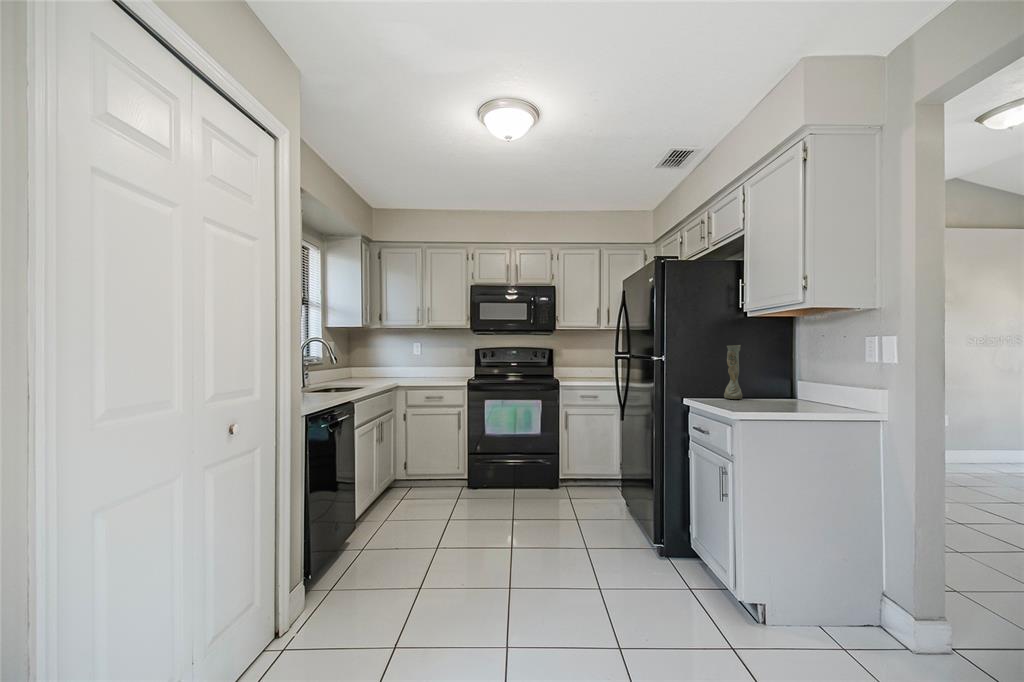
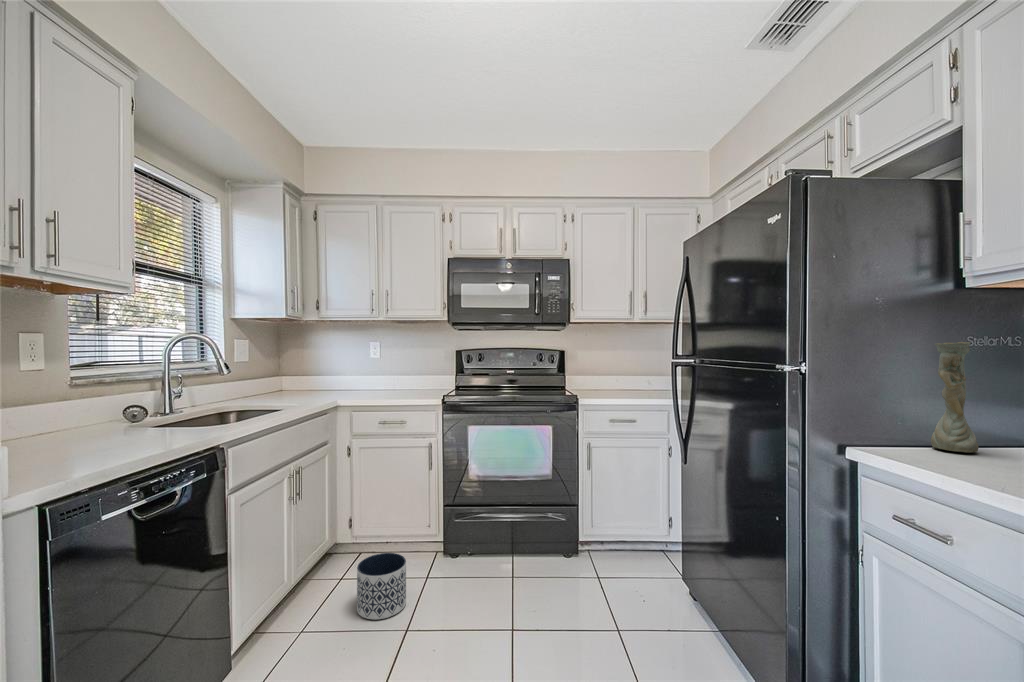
planter: none [418,478,447,513] -> present [357,553,406,620]

